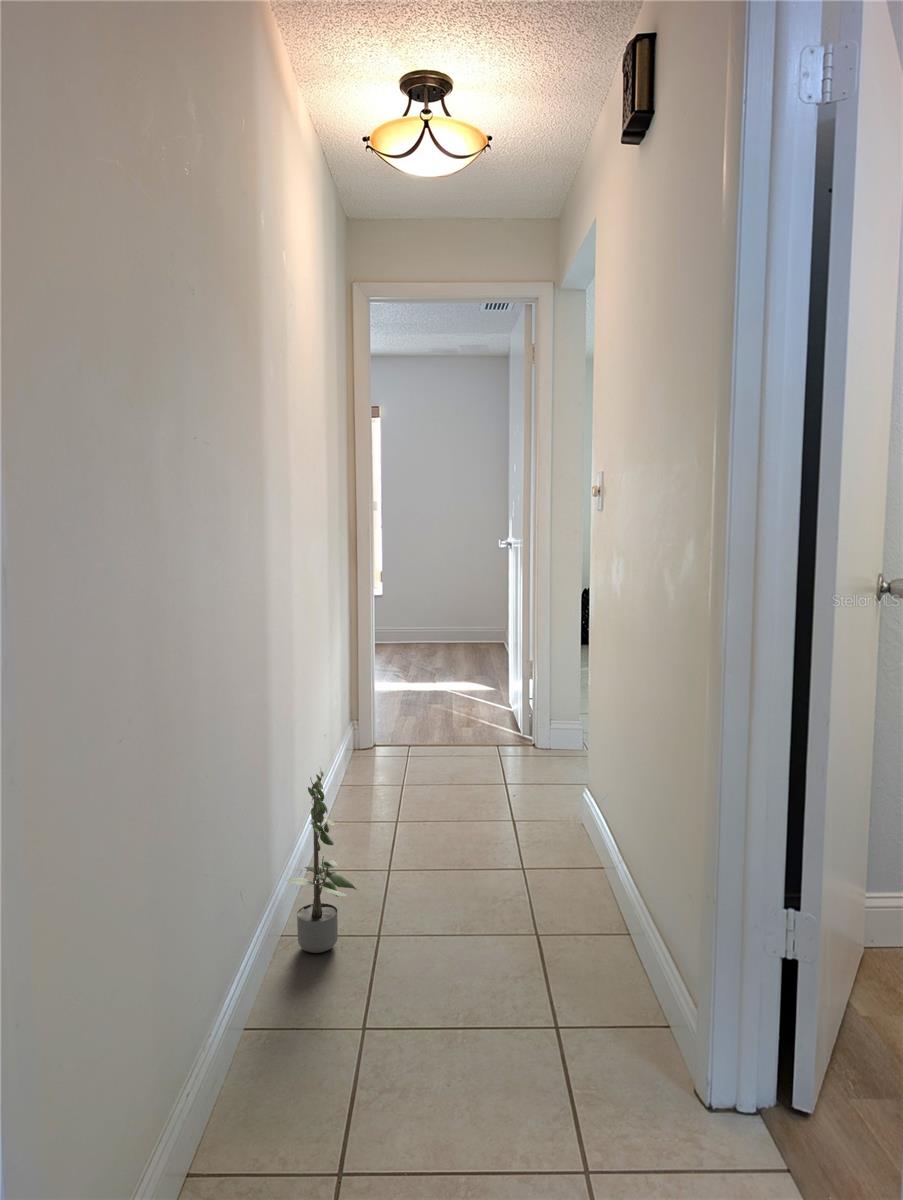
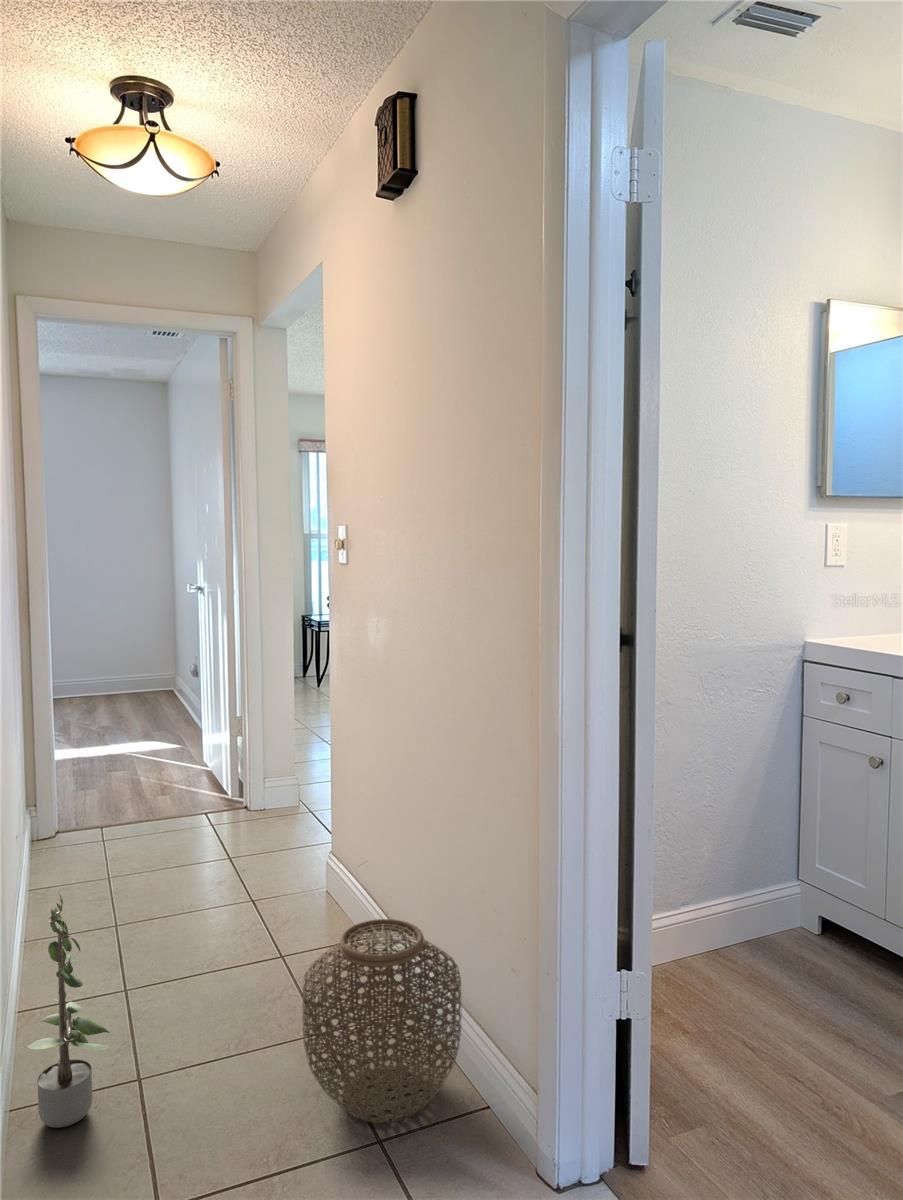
woven basket: none [500,831,650,1015] -> present [302,919,461,1123]

